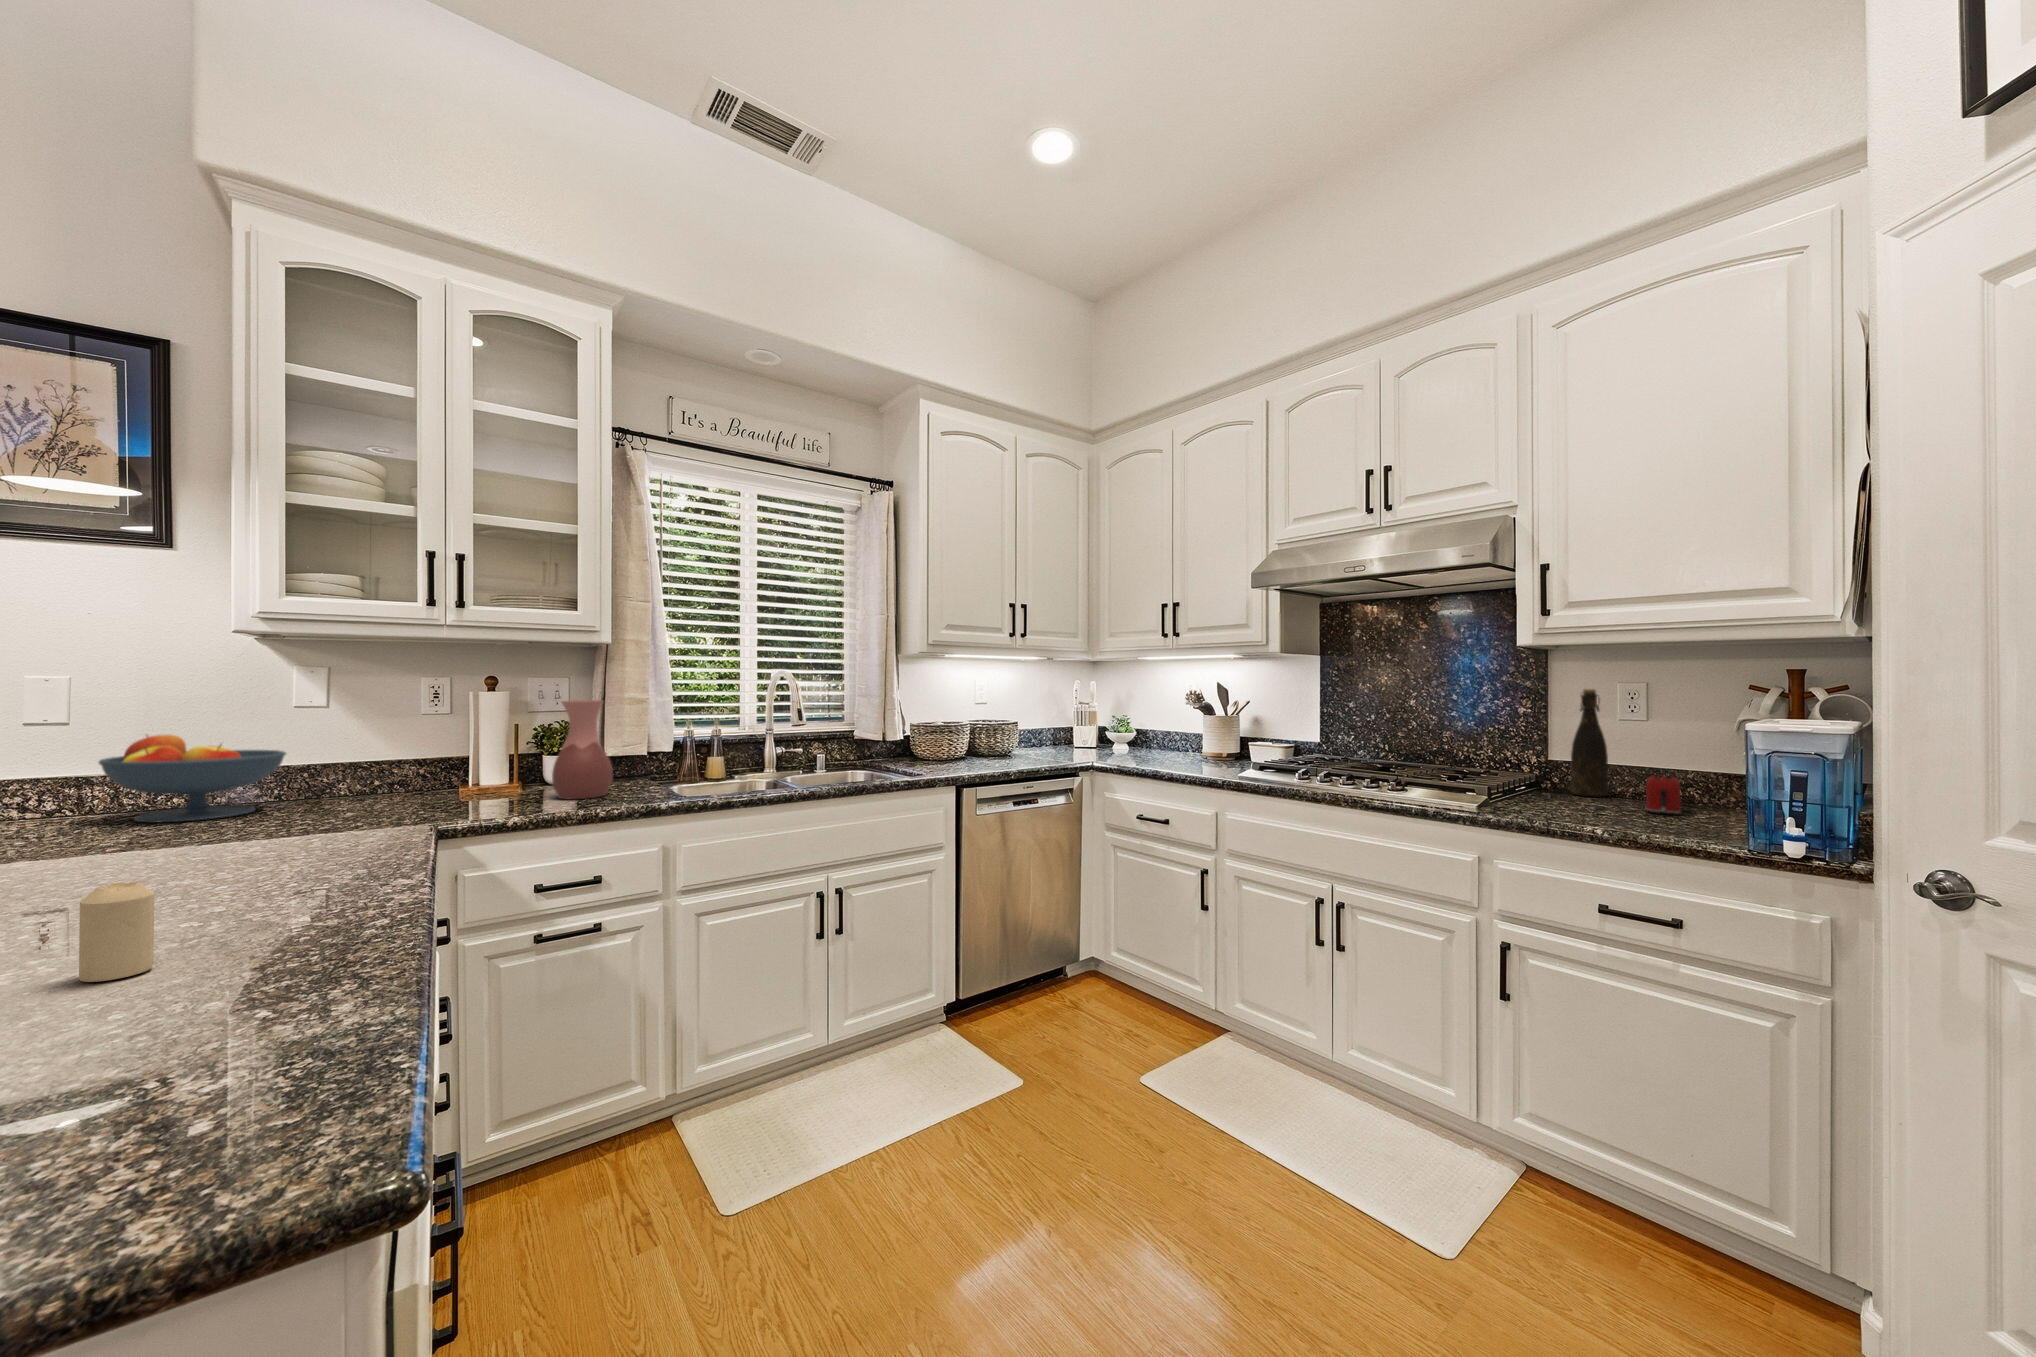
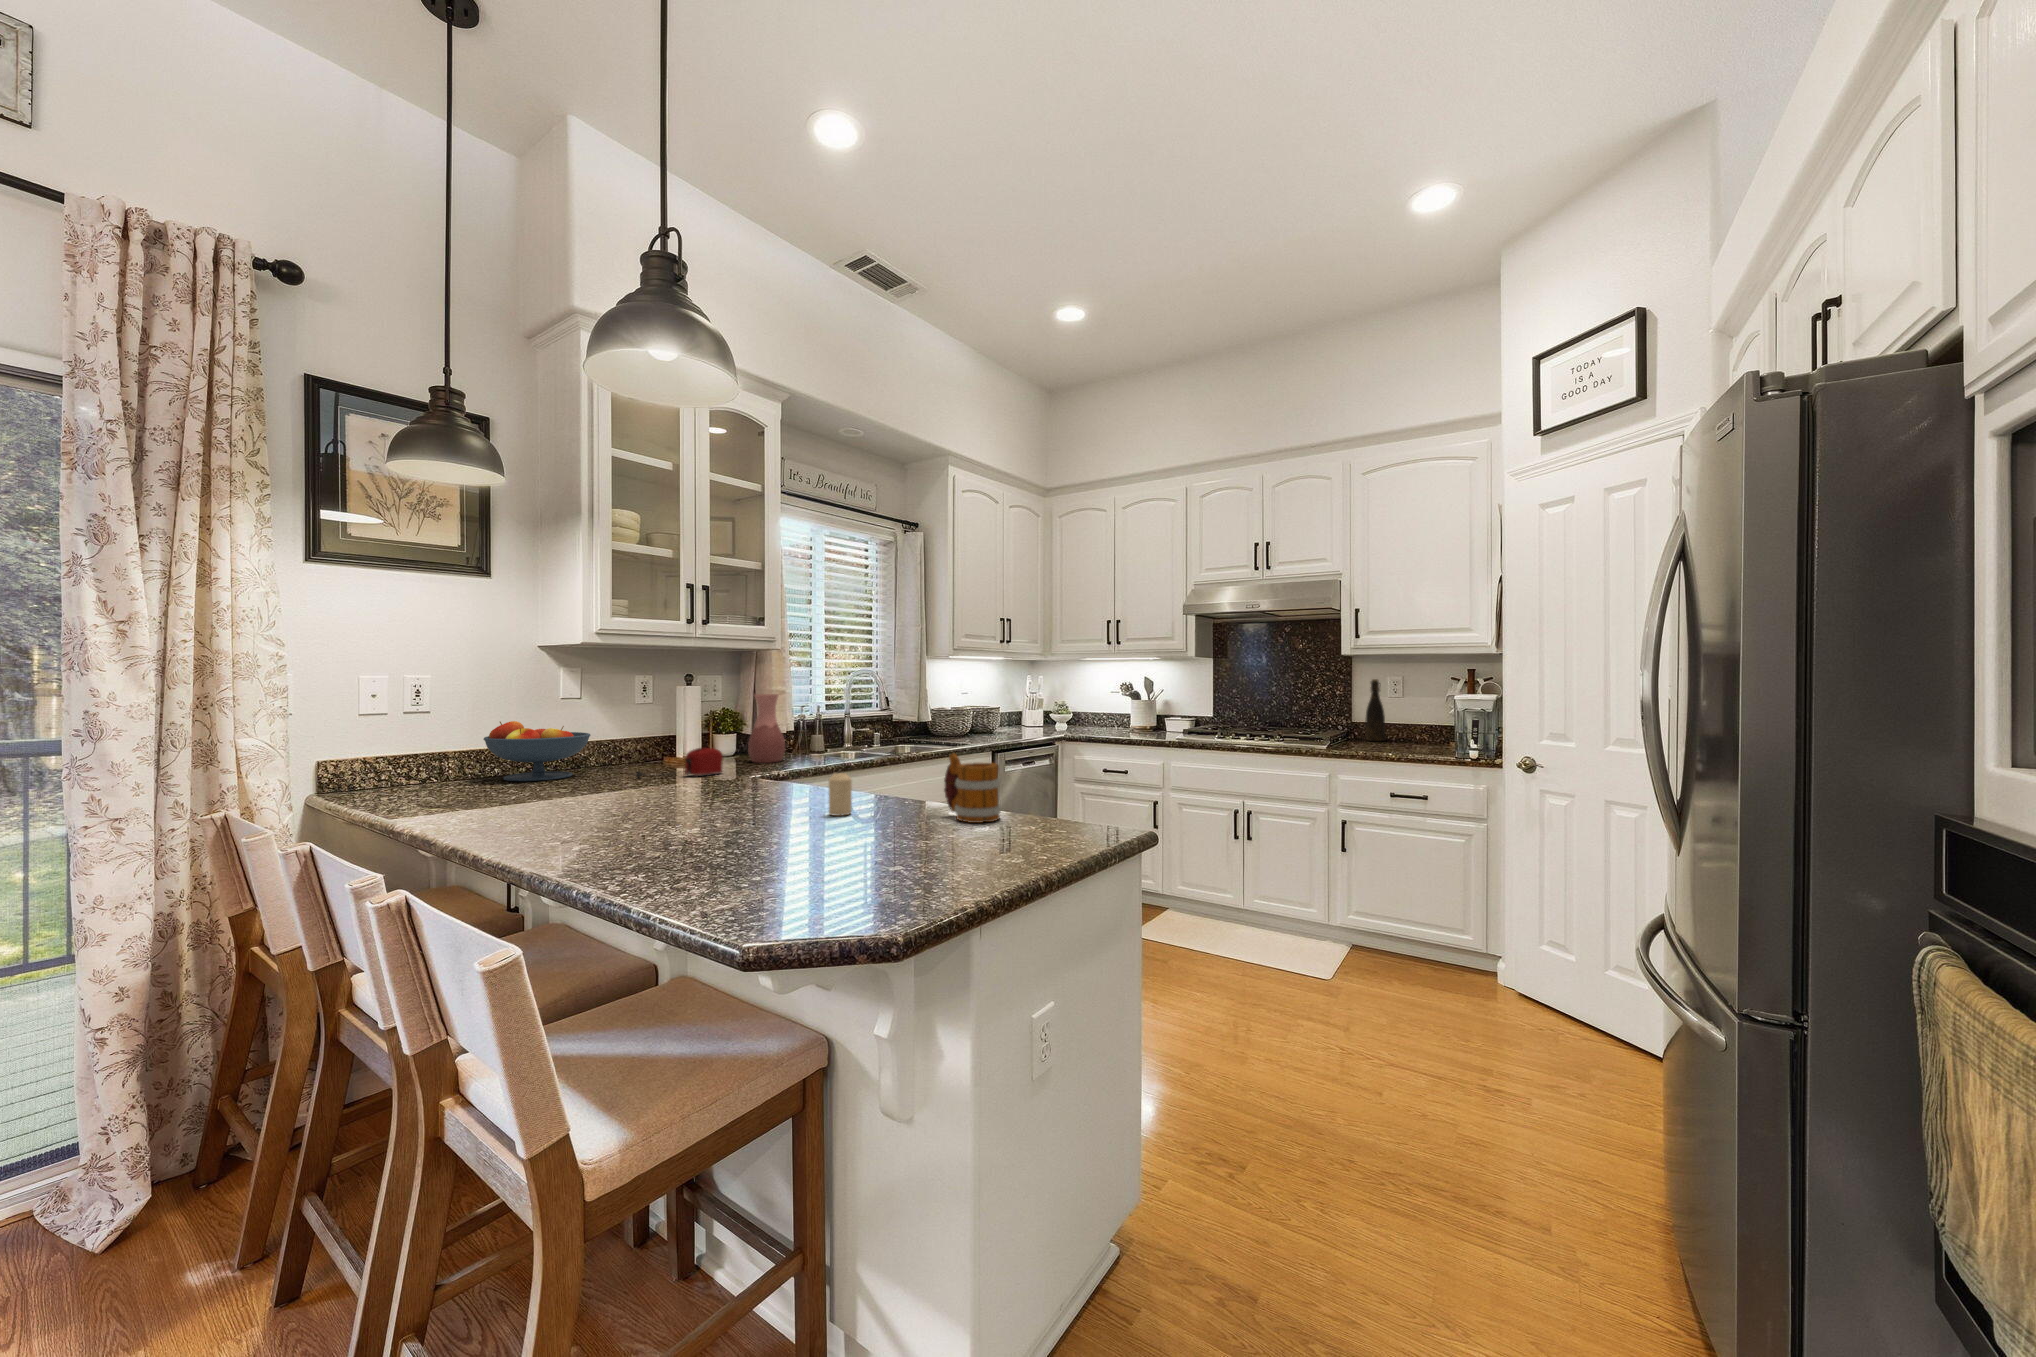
toaster: present [1592,775,1681,814] -> present [636,748,723,778]
mug: none [177,858,339,1063] -> present [944,753,1001,823]

